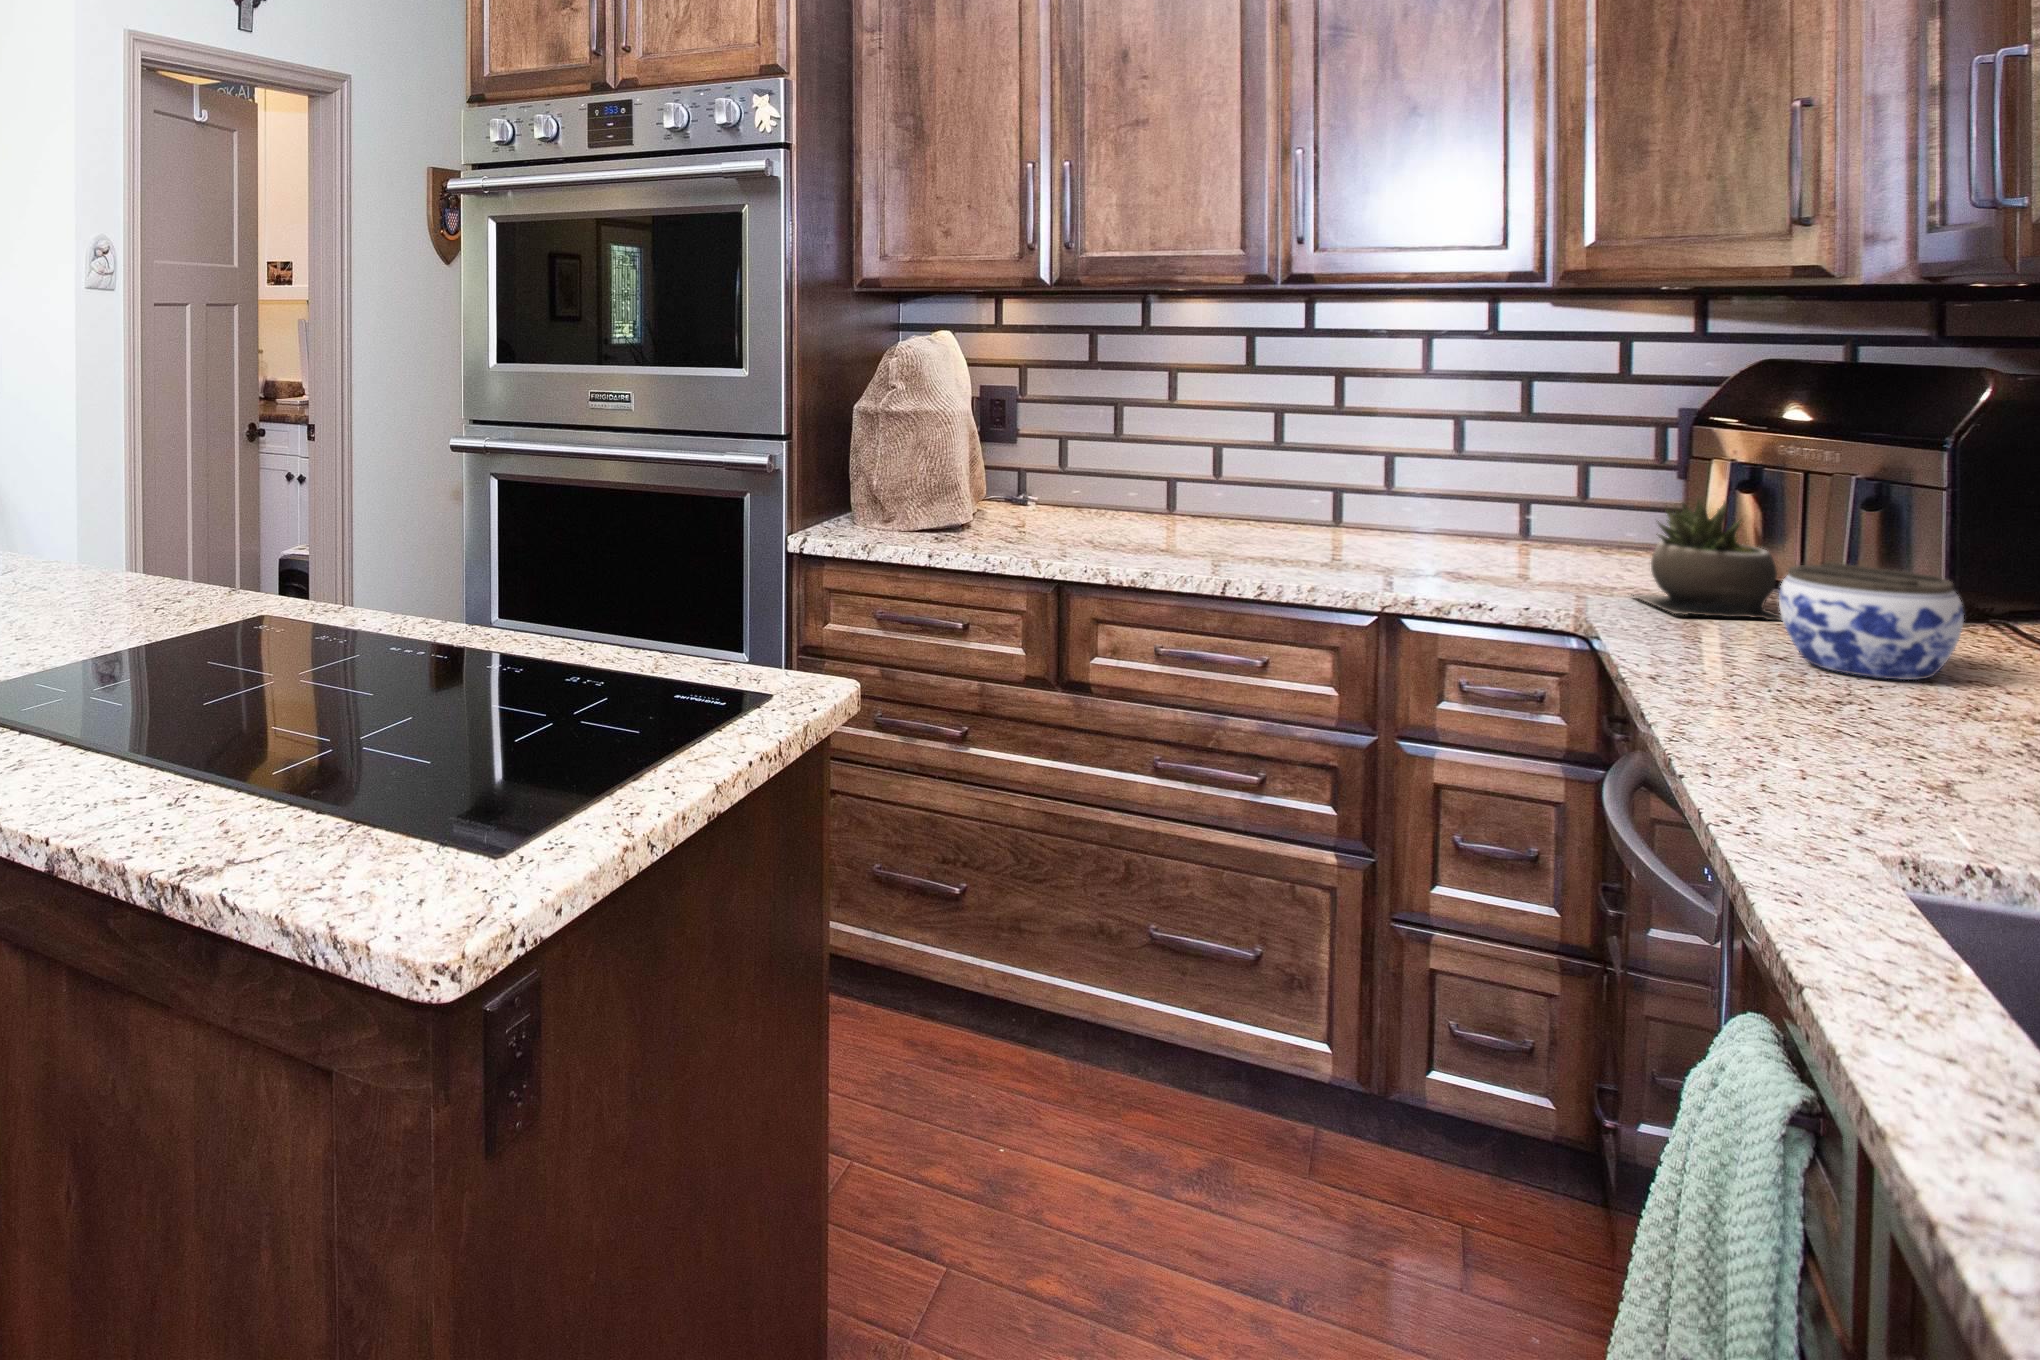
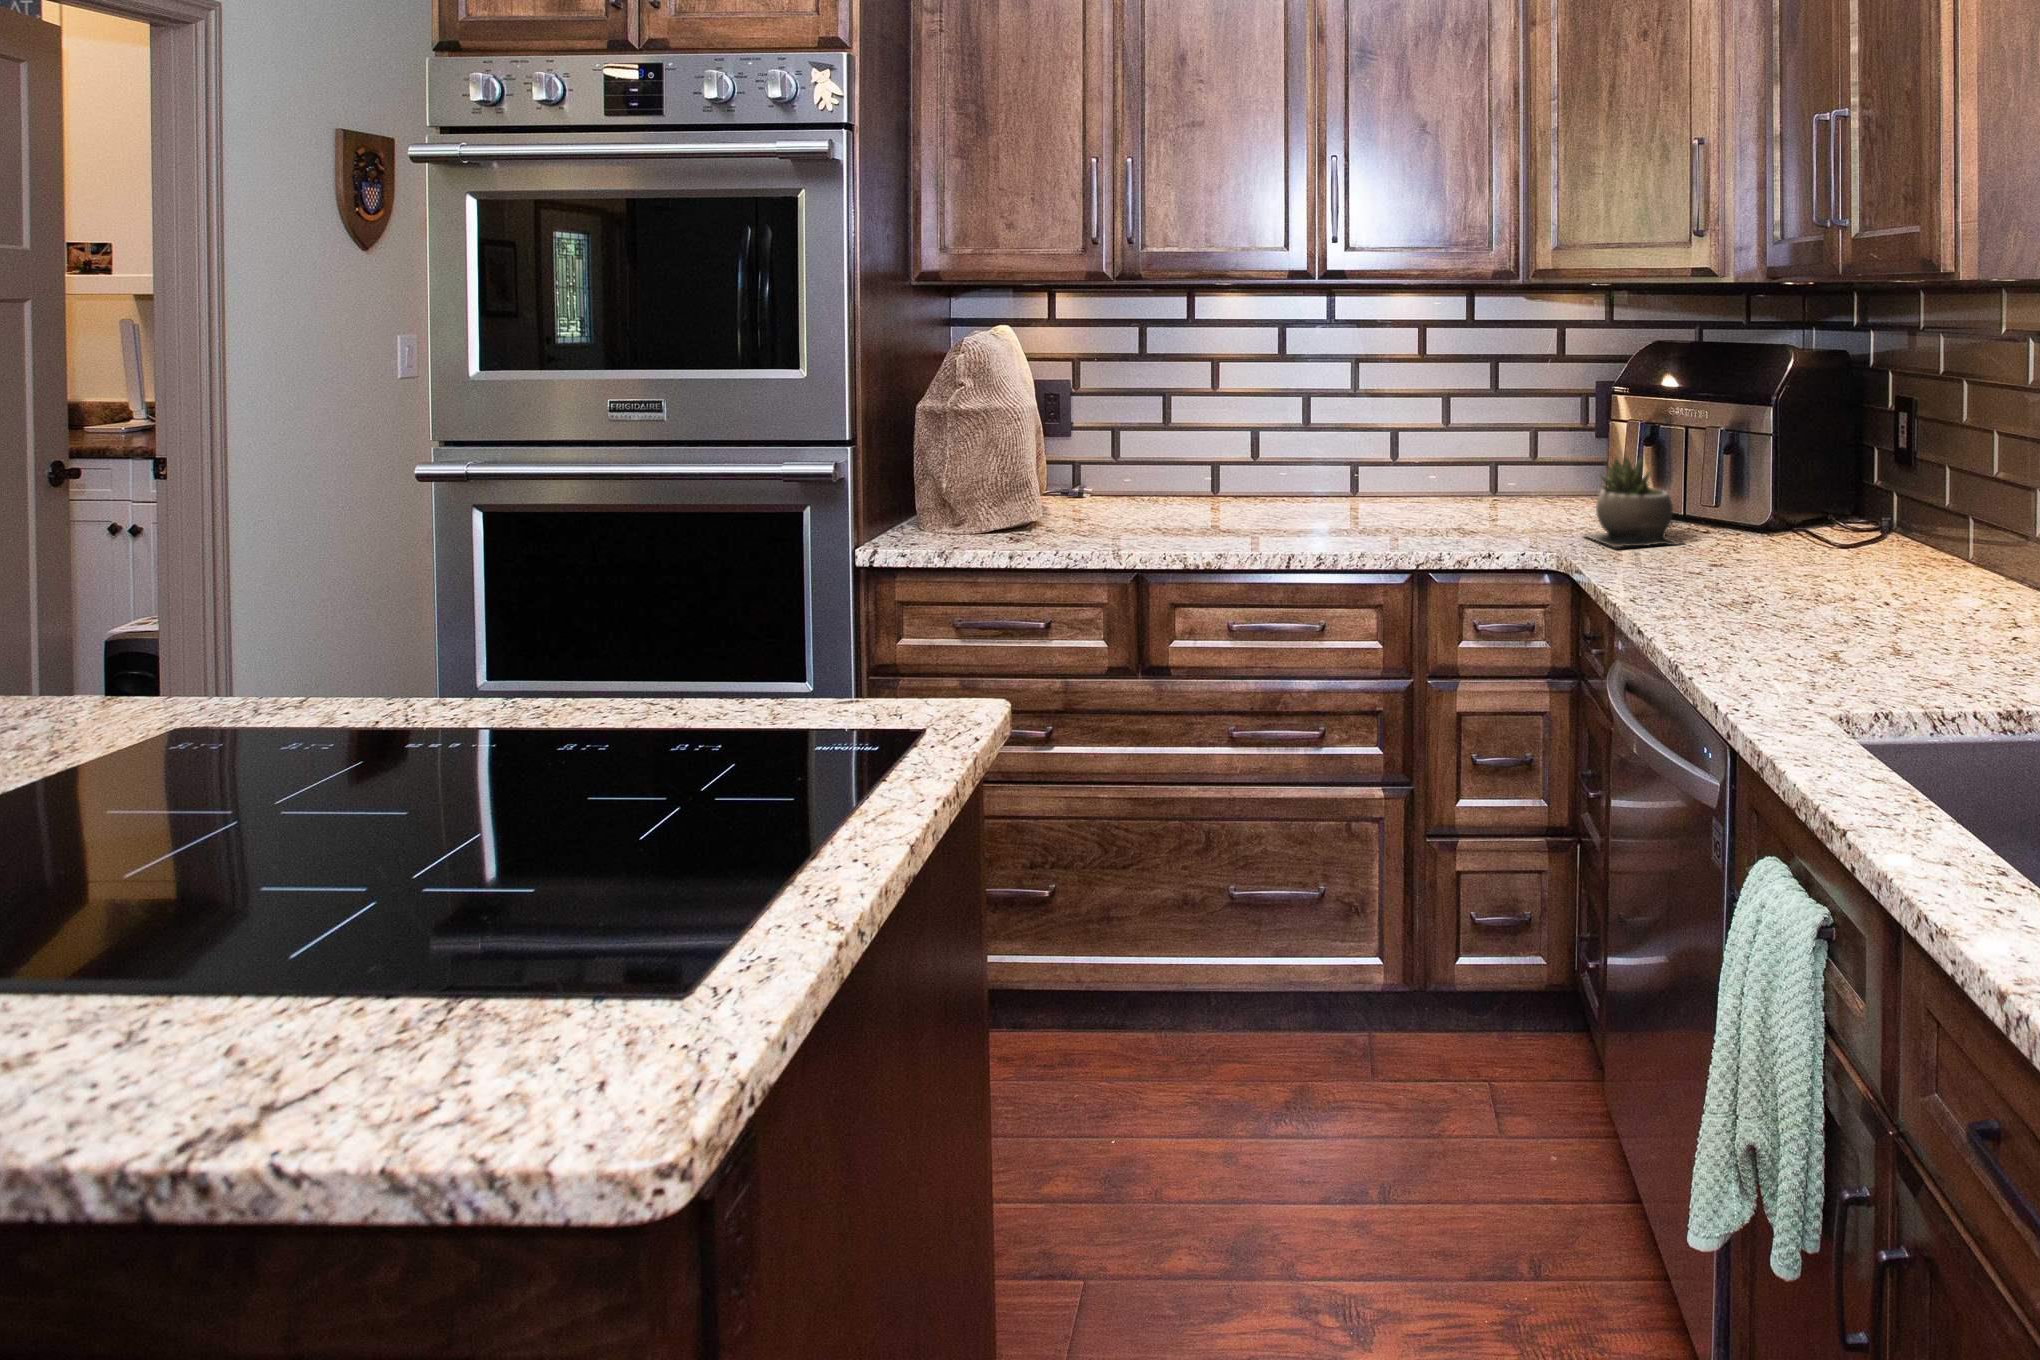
jar: present [1779,563,1964,680] -> none [1687,498,1790,582]

